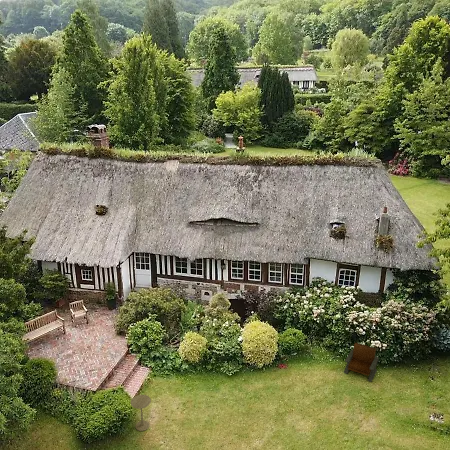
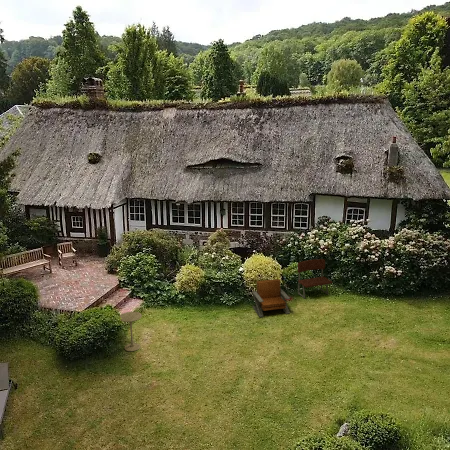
bench: none [291,328,323,366] -> present [298,259,332,298]
lounge chair: present [344,343,379,382] -> present [252,279,290,317]

